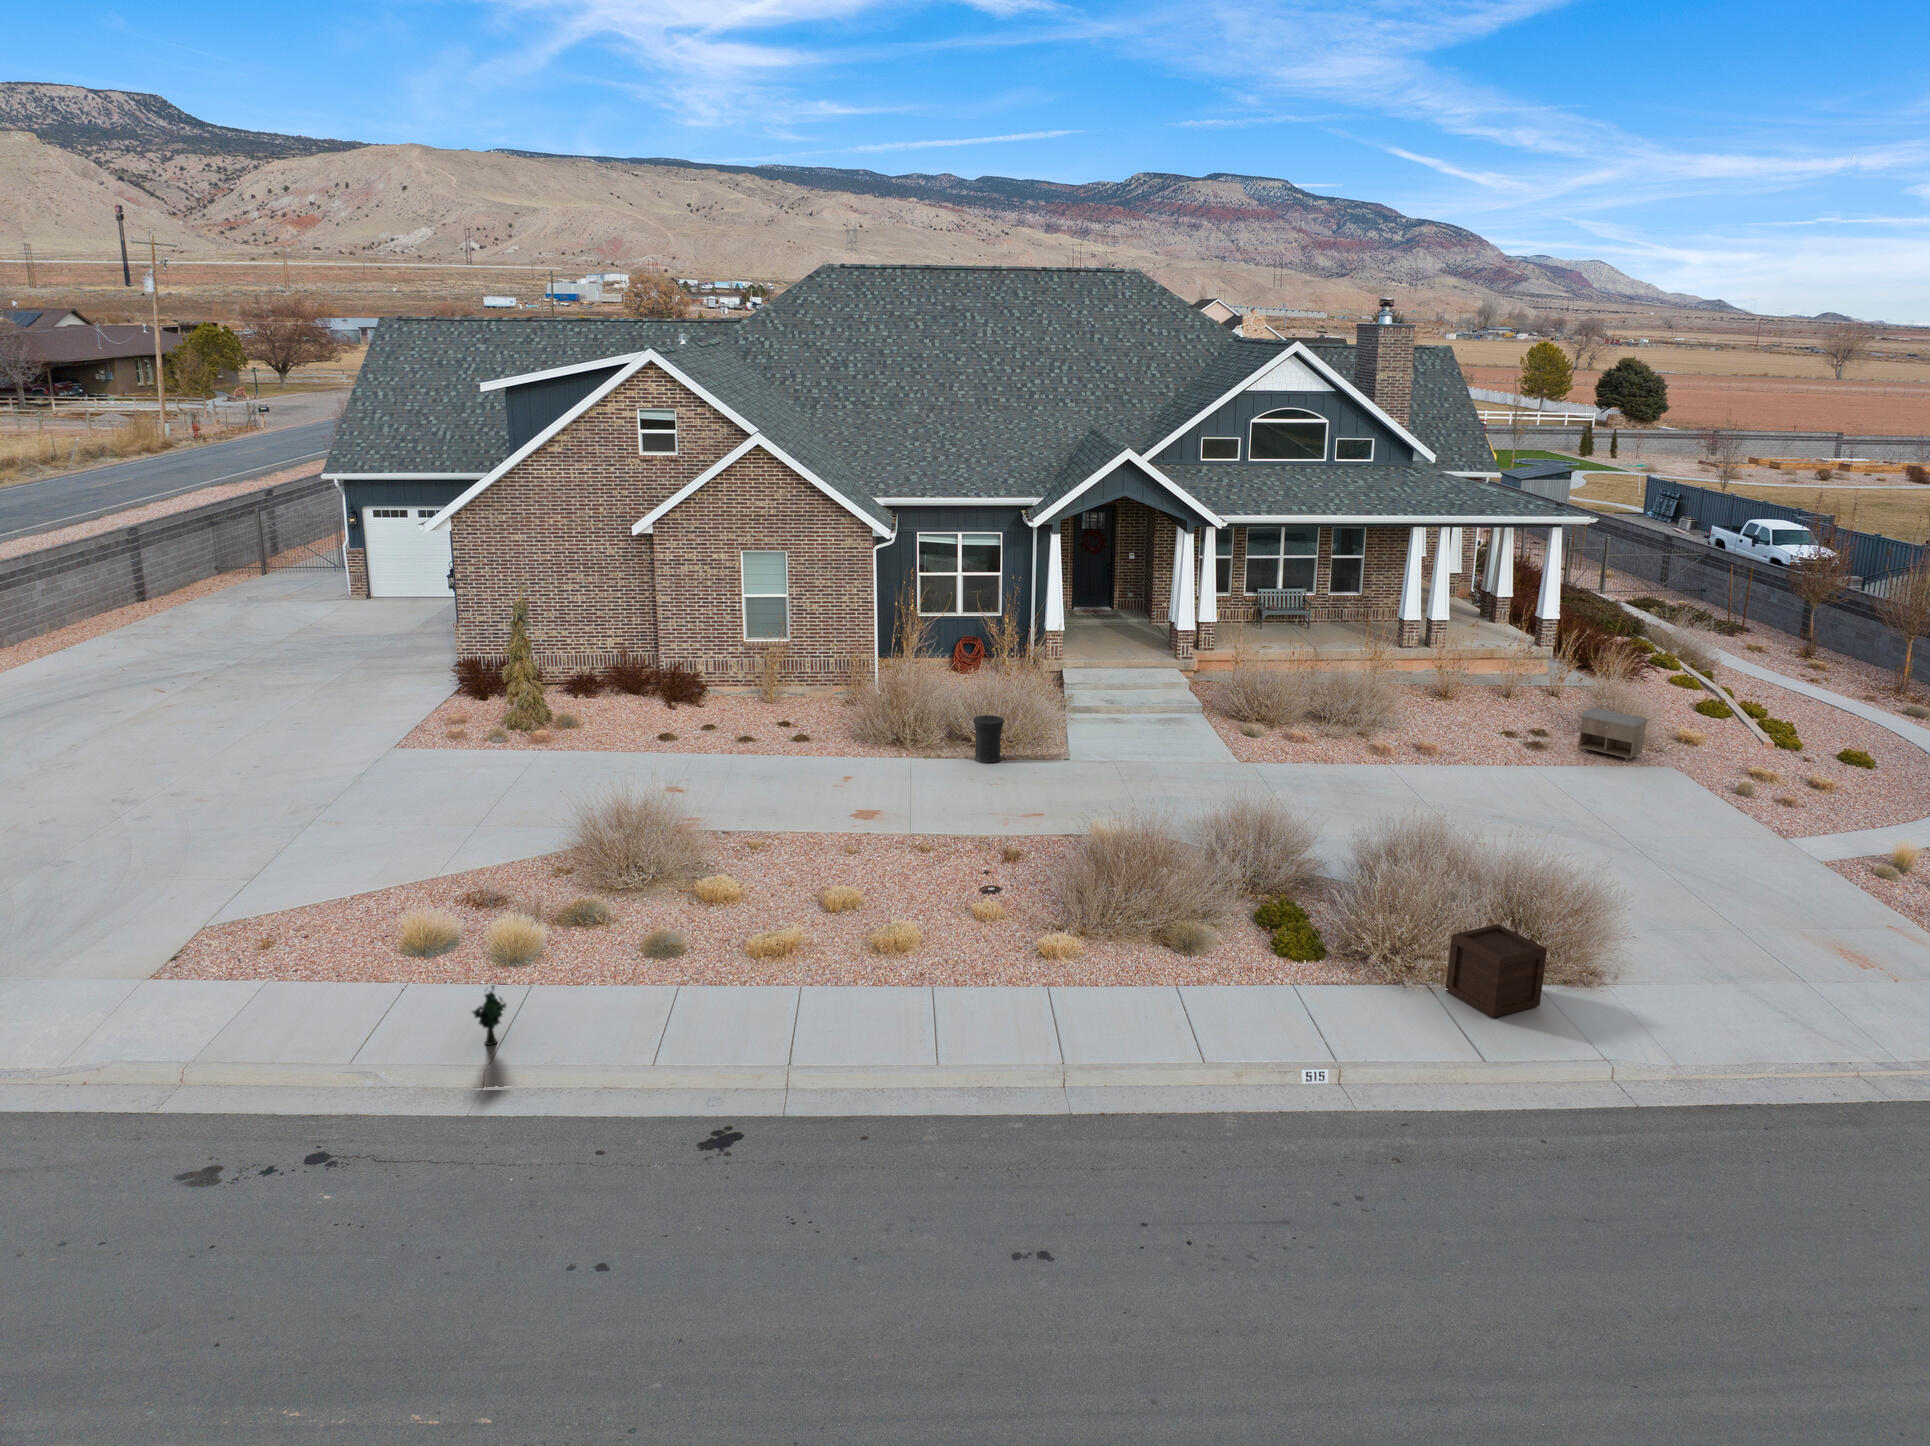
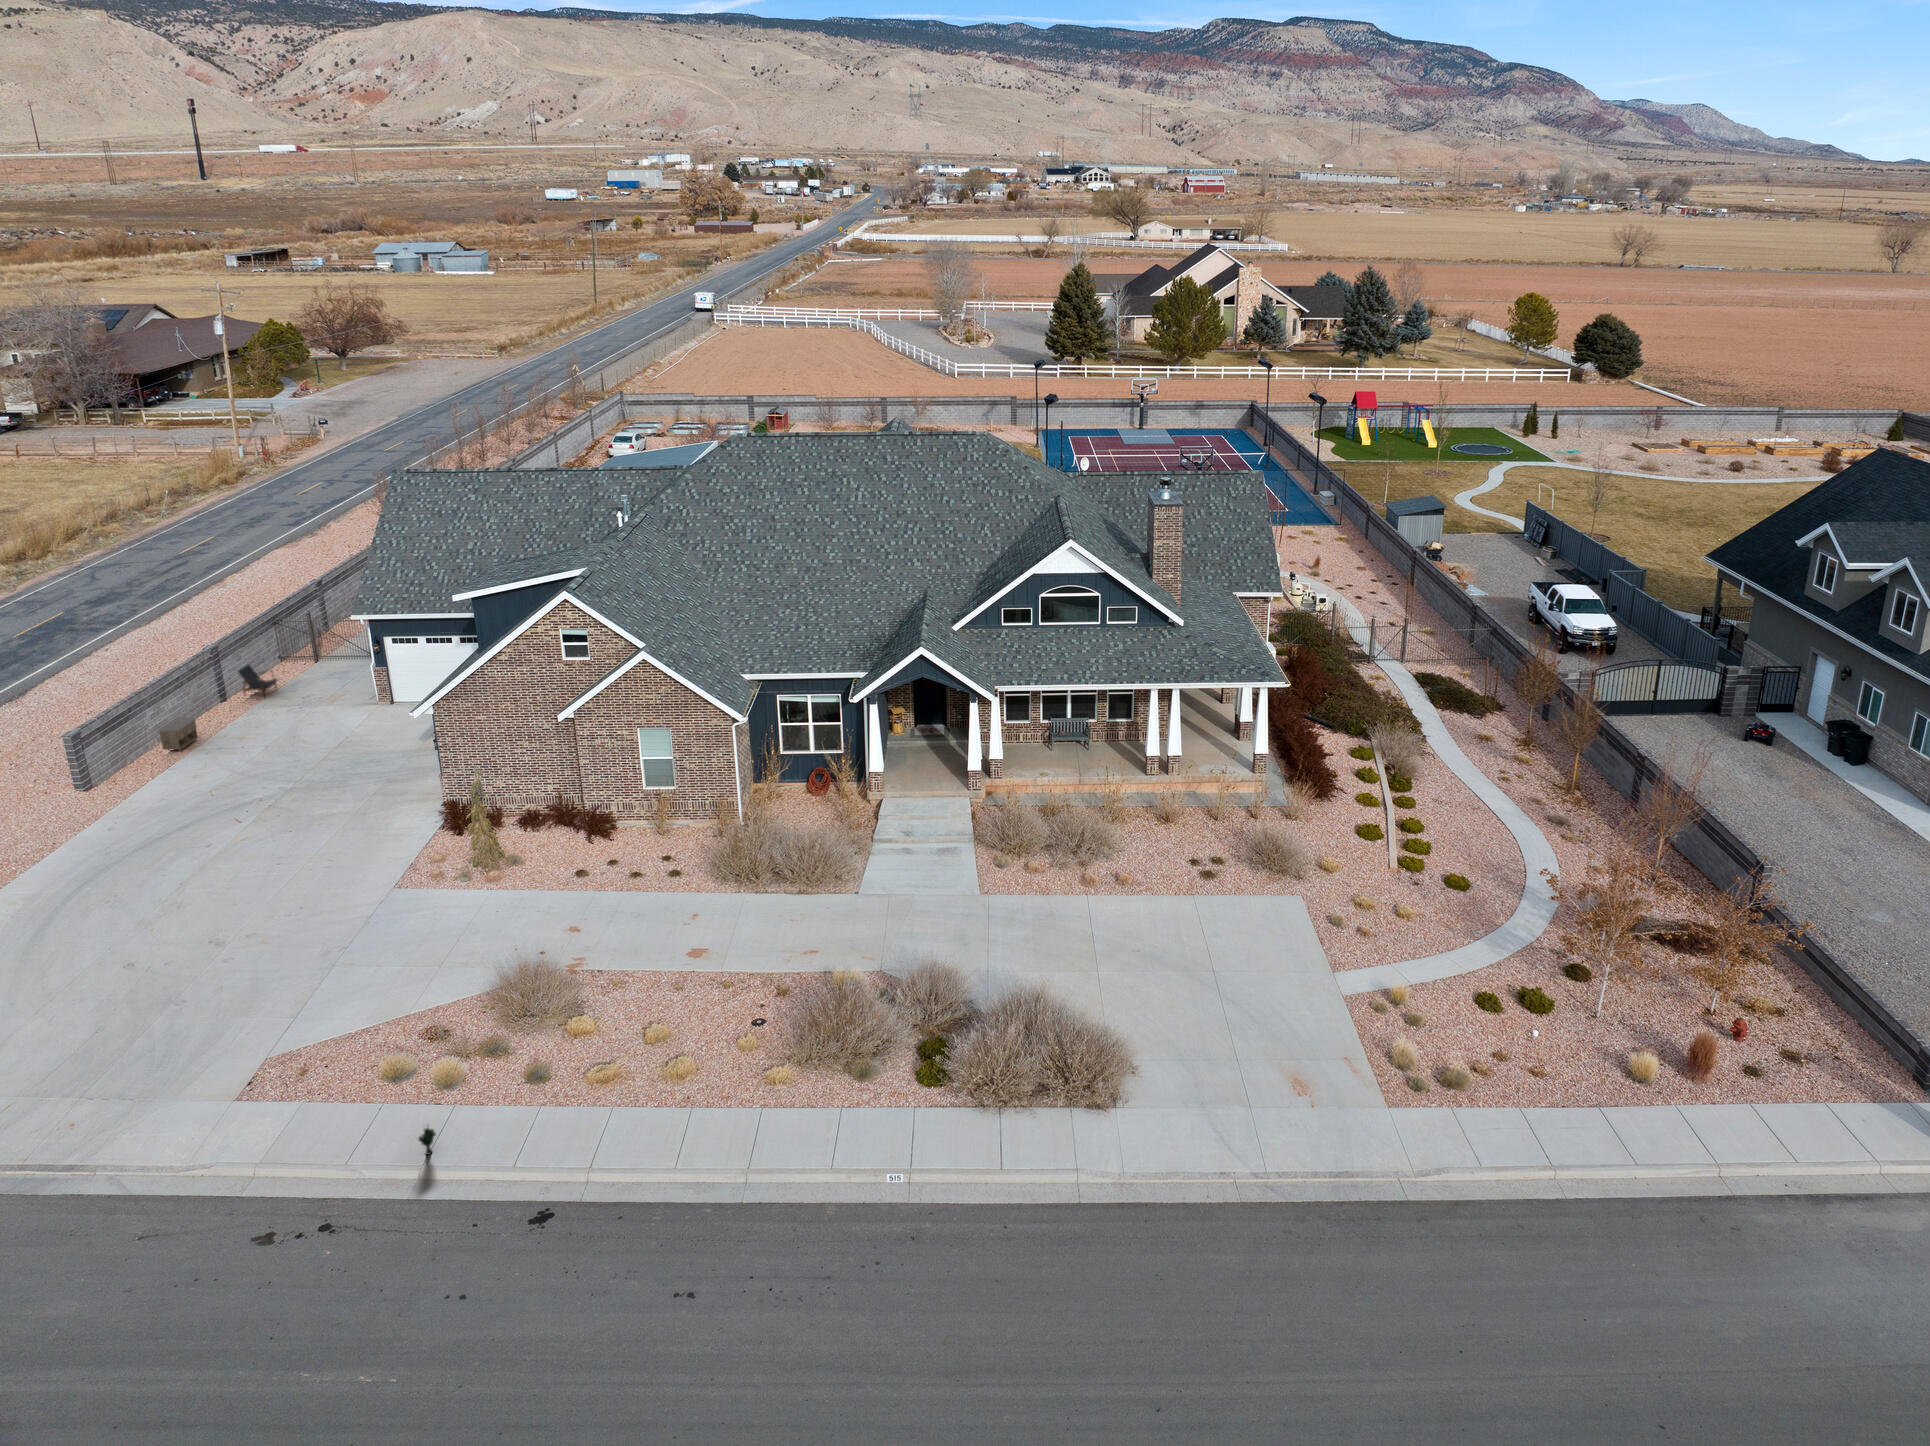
lounge chair: none [161,554,215,596] -> present [238,665,277,694]
storage bench: present [1578,708,1646,761] -> present [159,717,198,751]
trash can: present [973,715,1004,763] -> none [782,870,804,905]
wooden crate: present [1446,924,1547,1018] -> none [980,1085,1030,1145]

